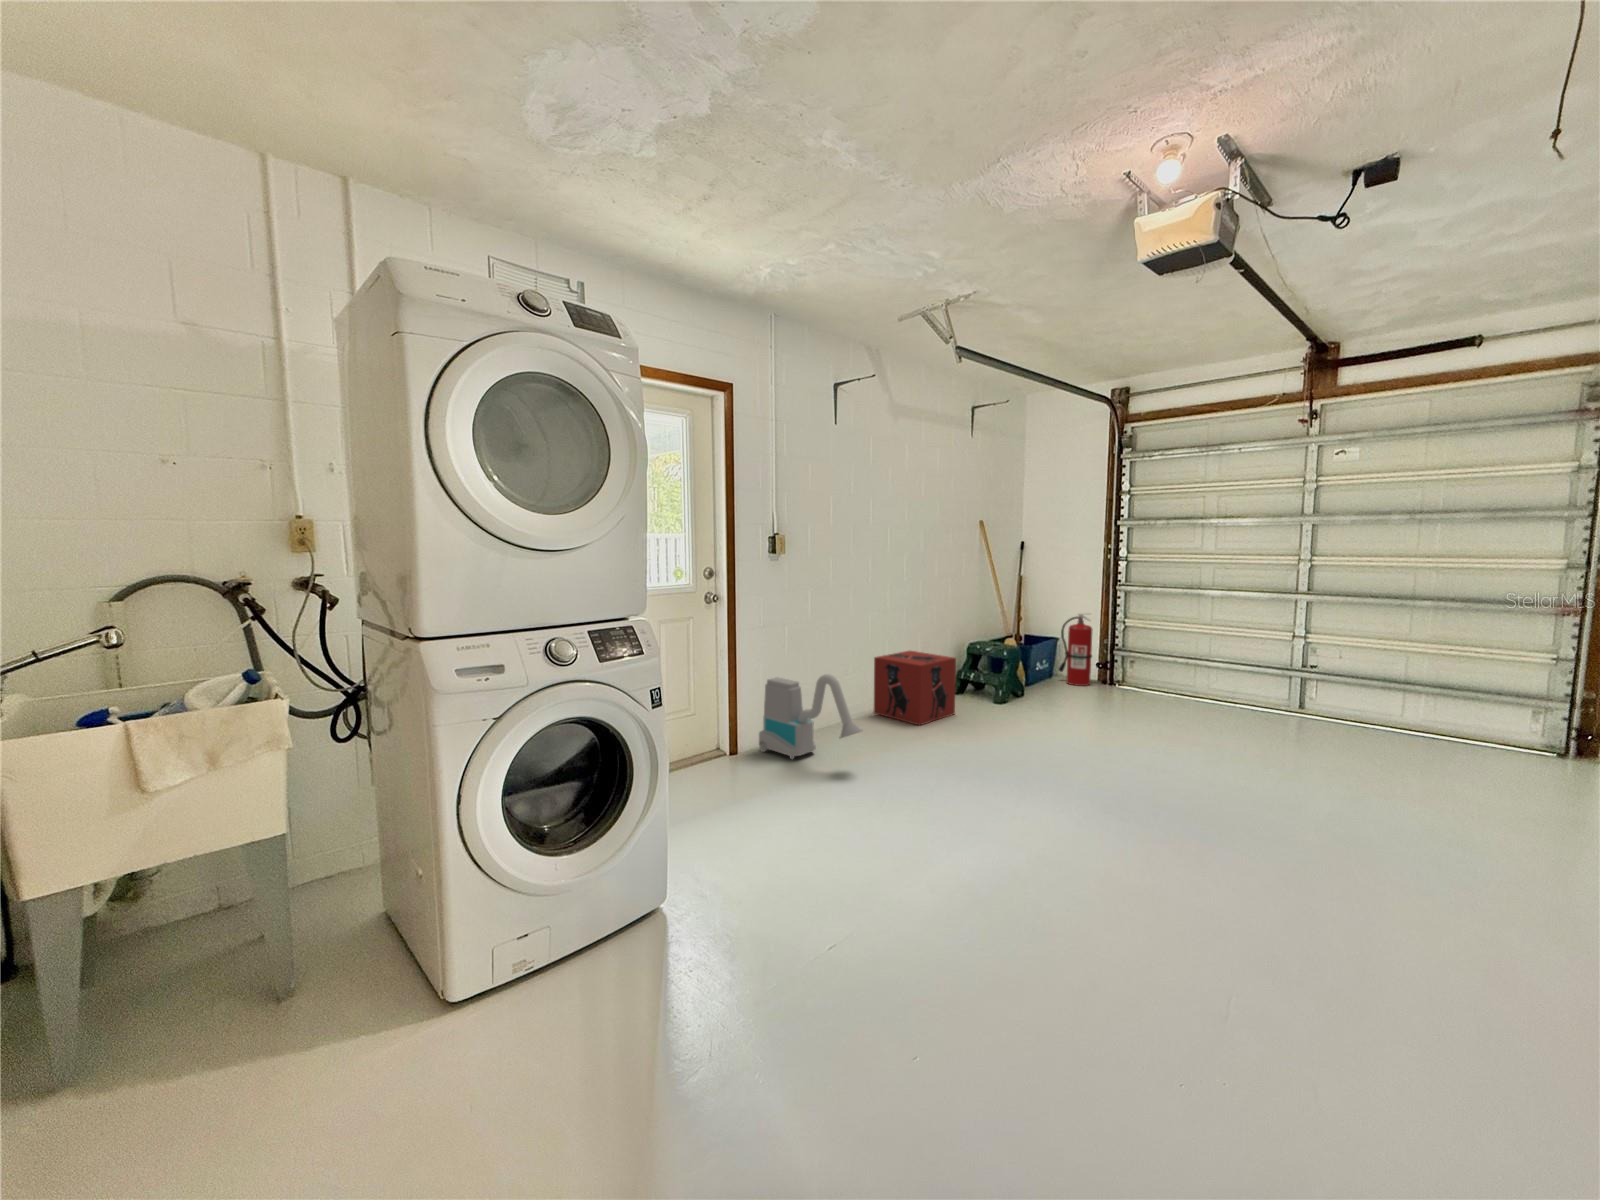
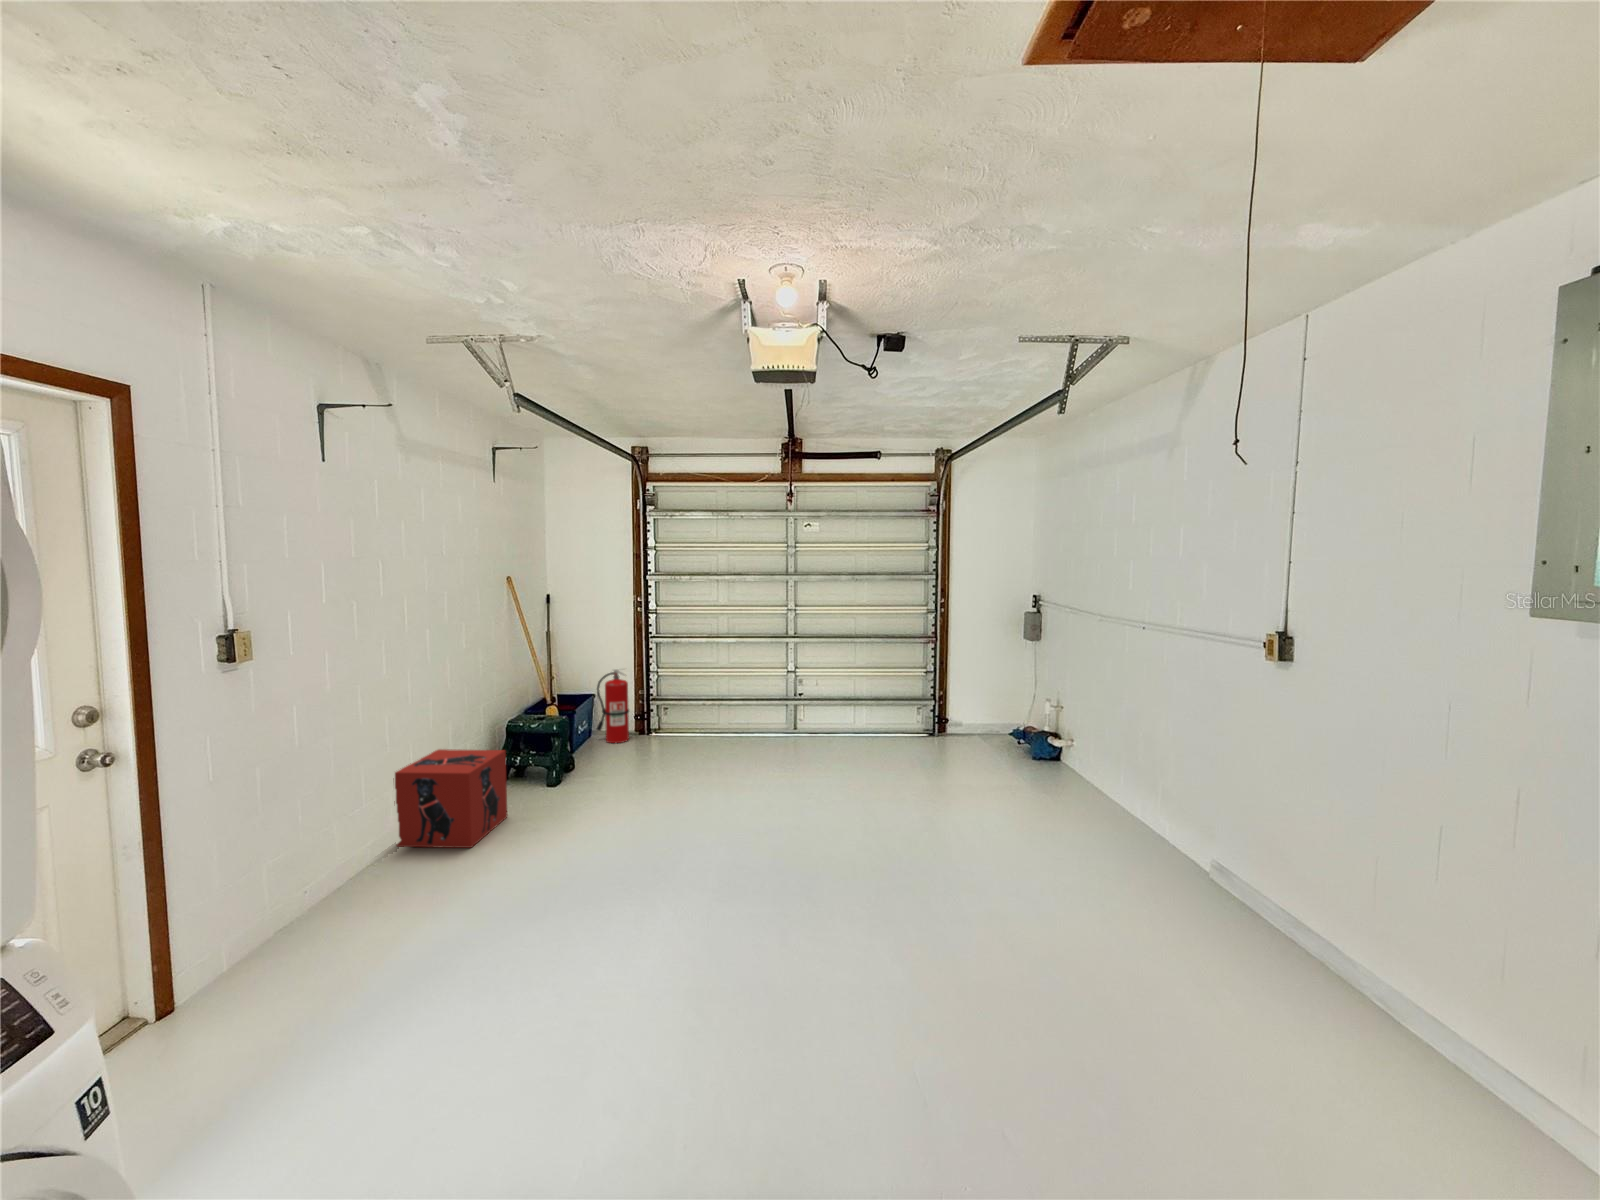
vacuum cleaner: present [759,674,862,759] -> none [218,834,424,984]

